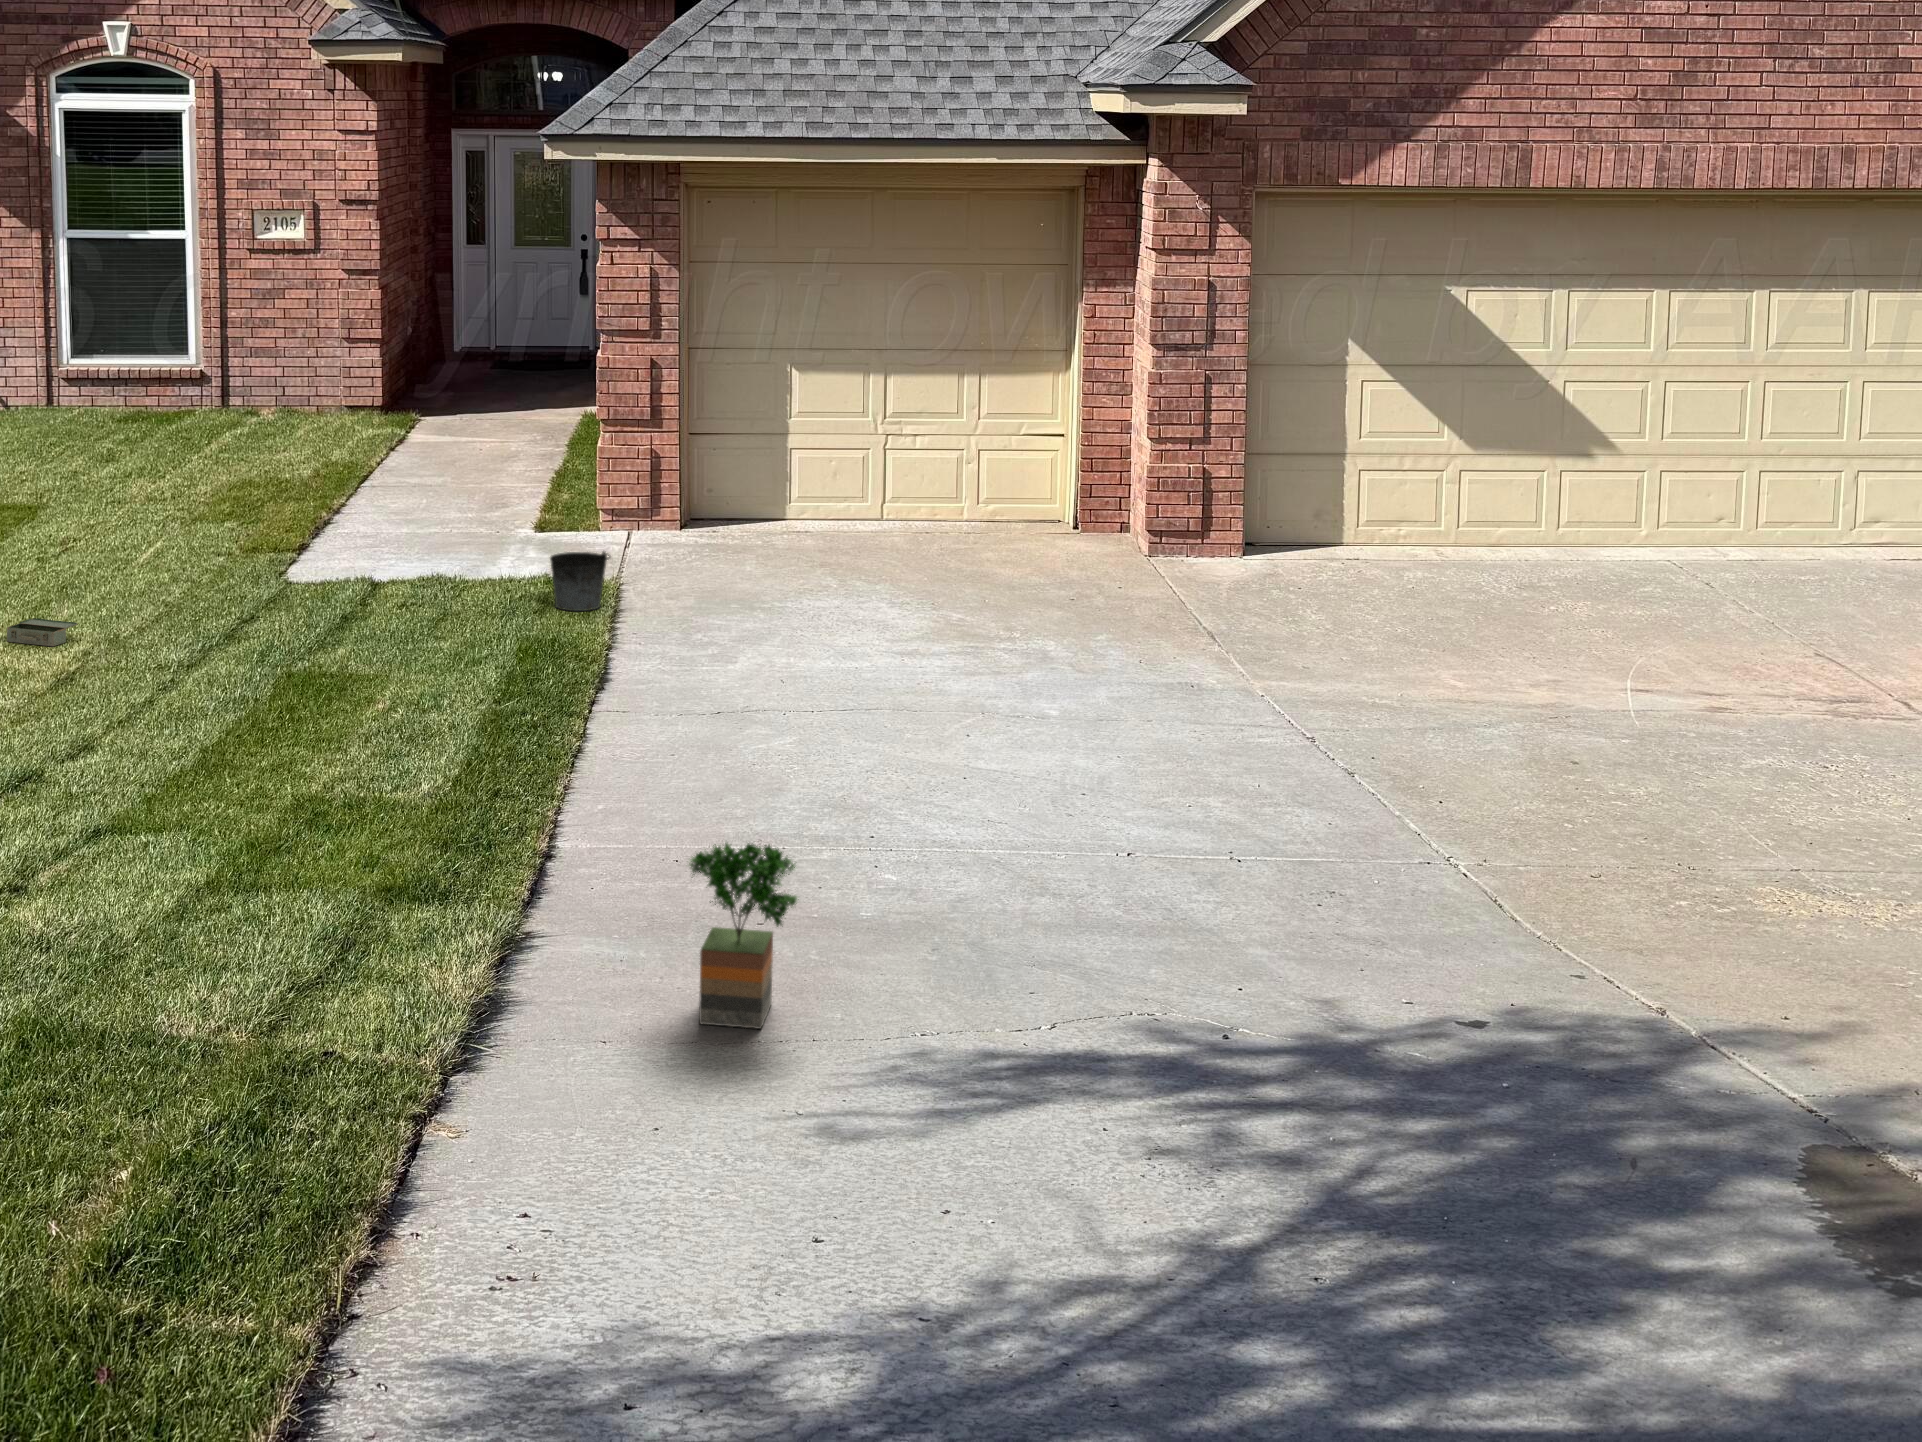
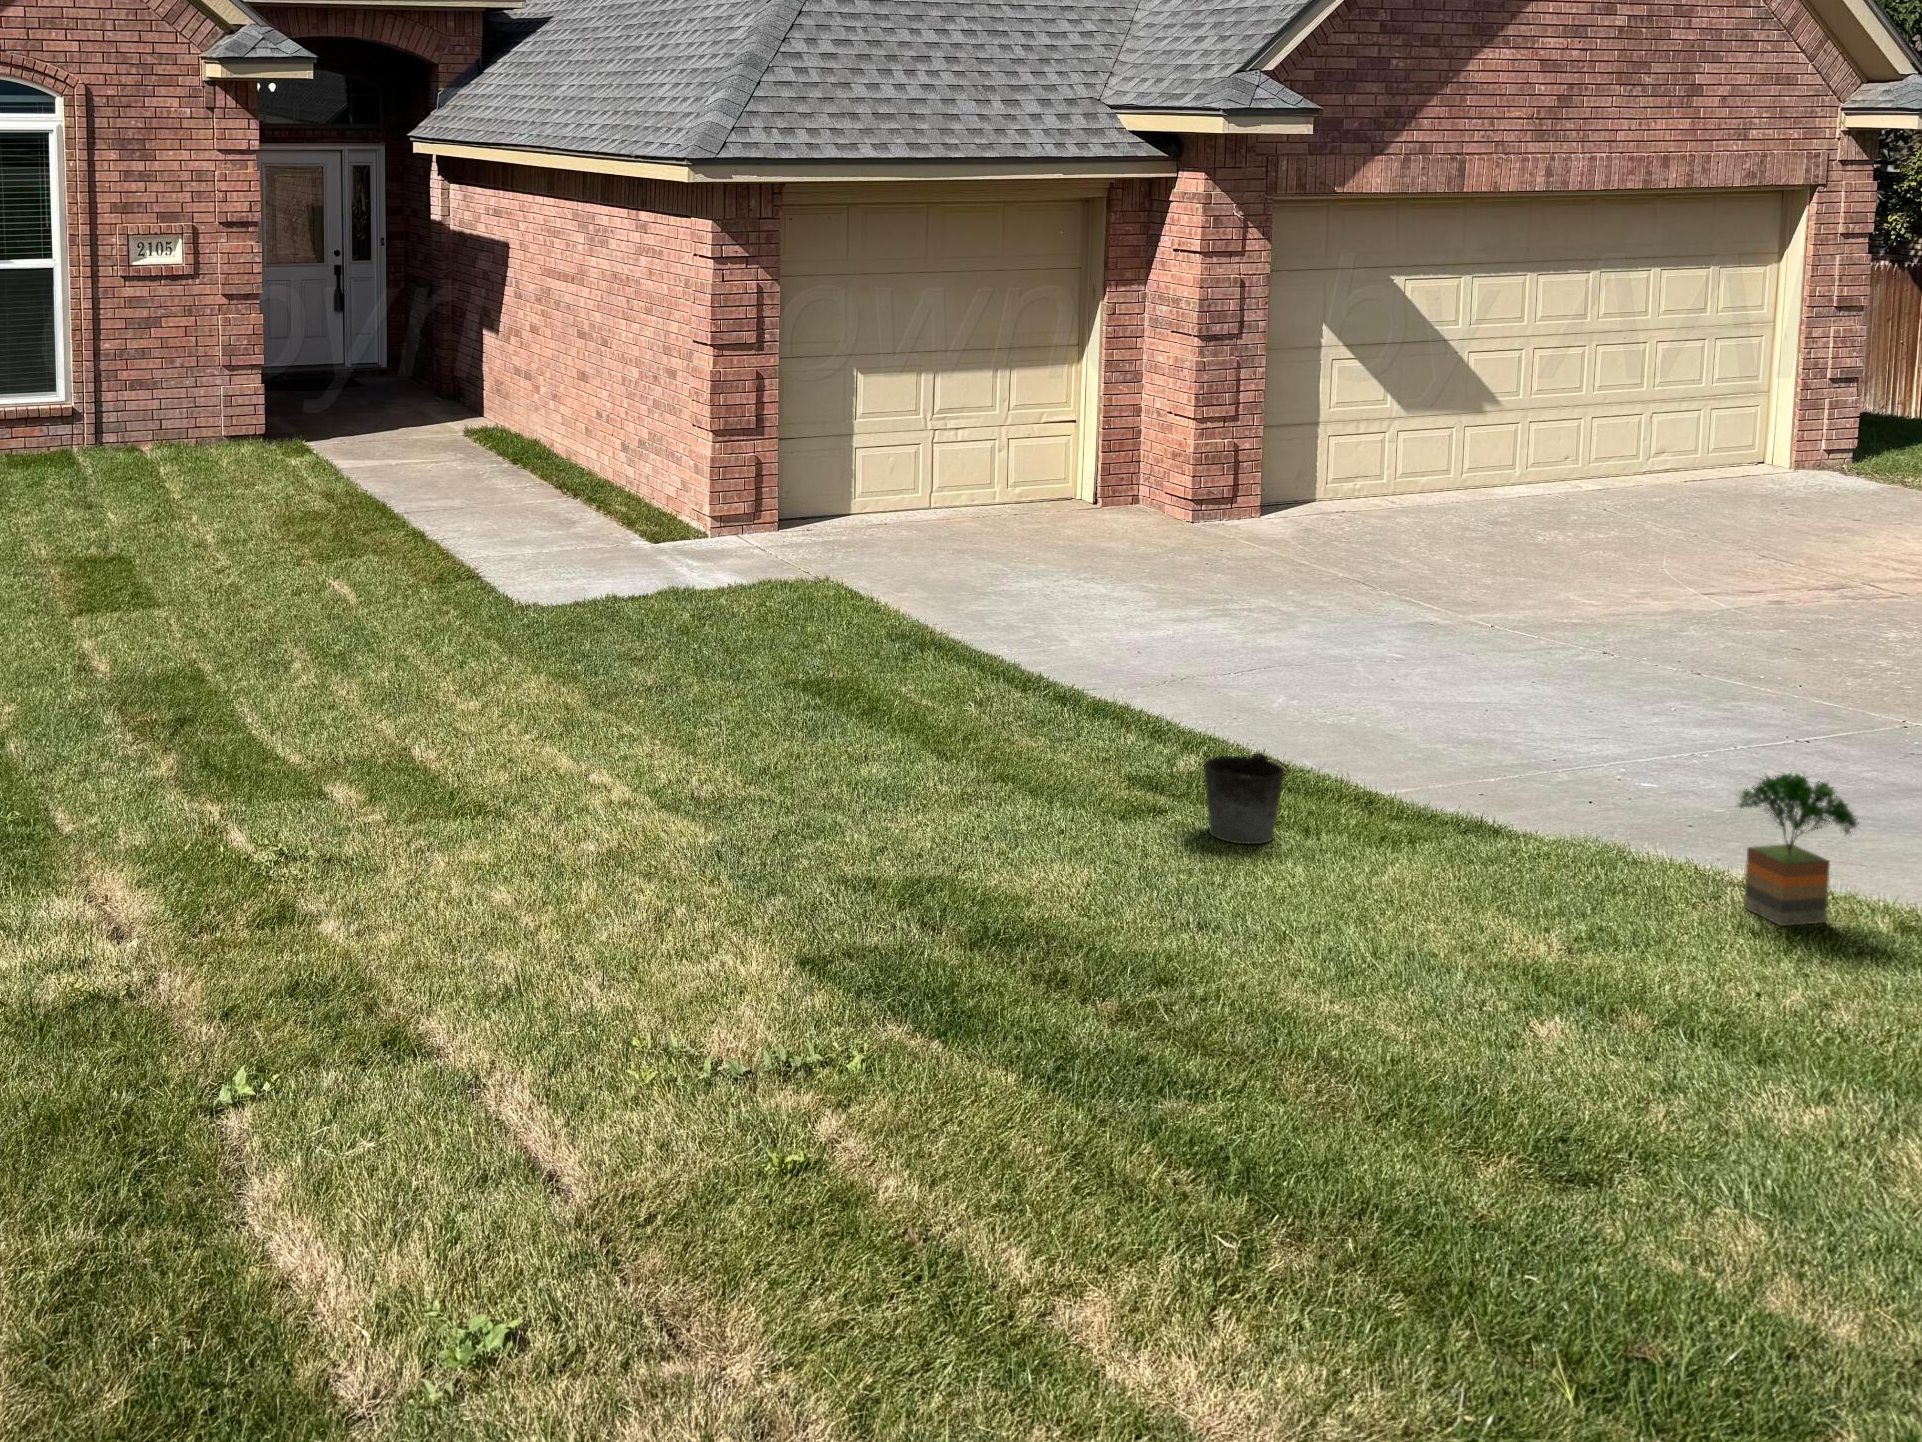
bucket: present [550,551,610,611] -> present [1203,753,1289,844]
toolbox: present [7,618,77,646] -> none [458,670,516,696]

